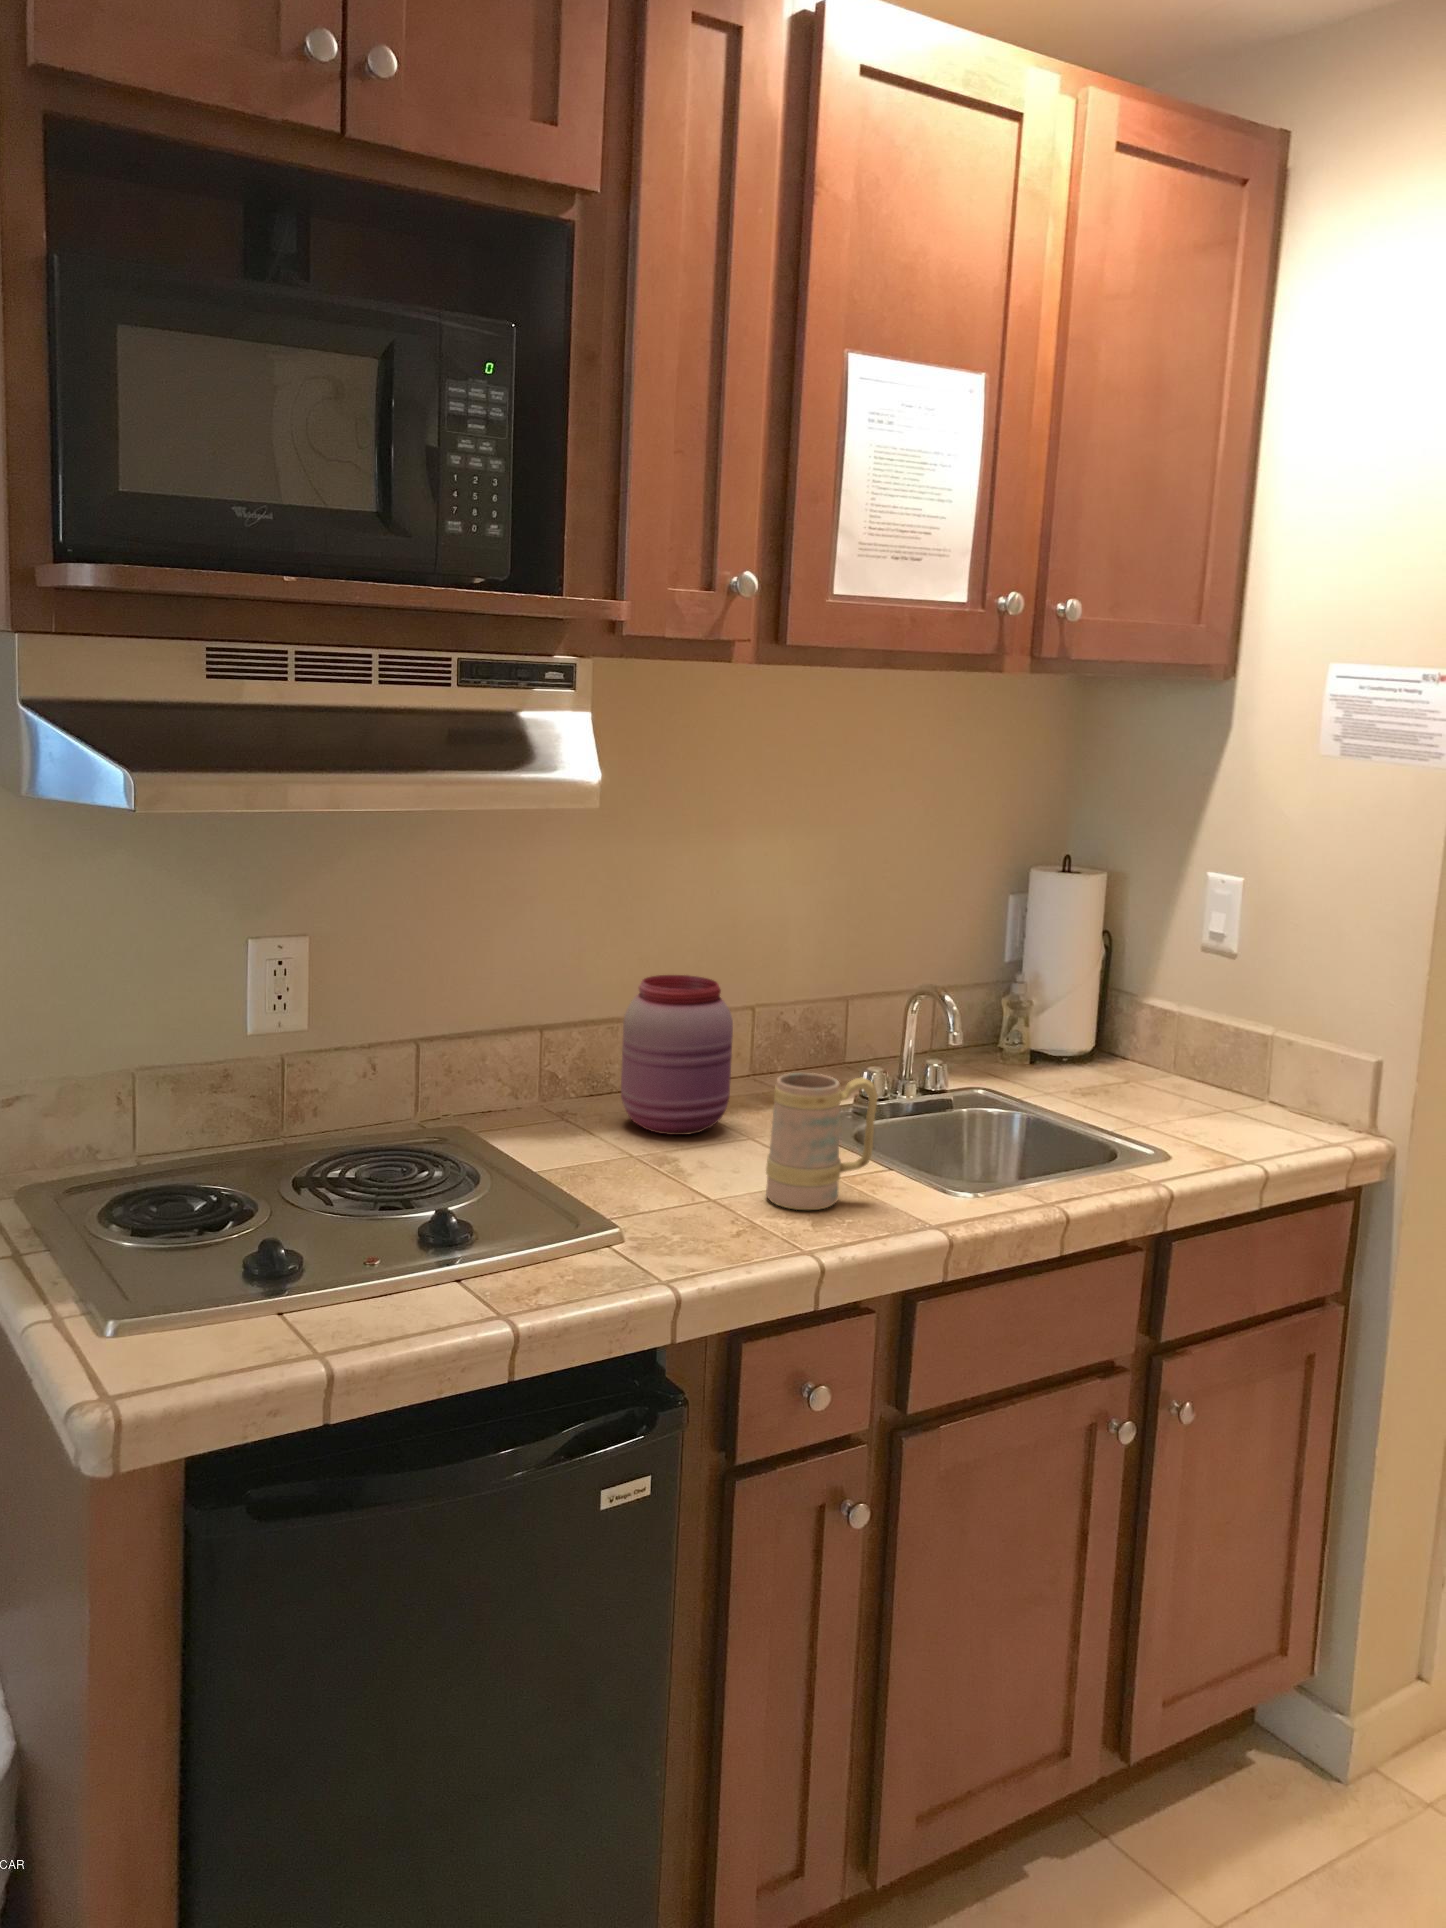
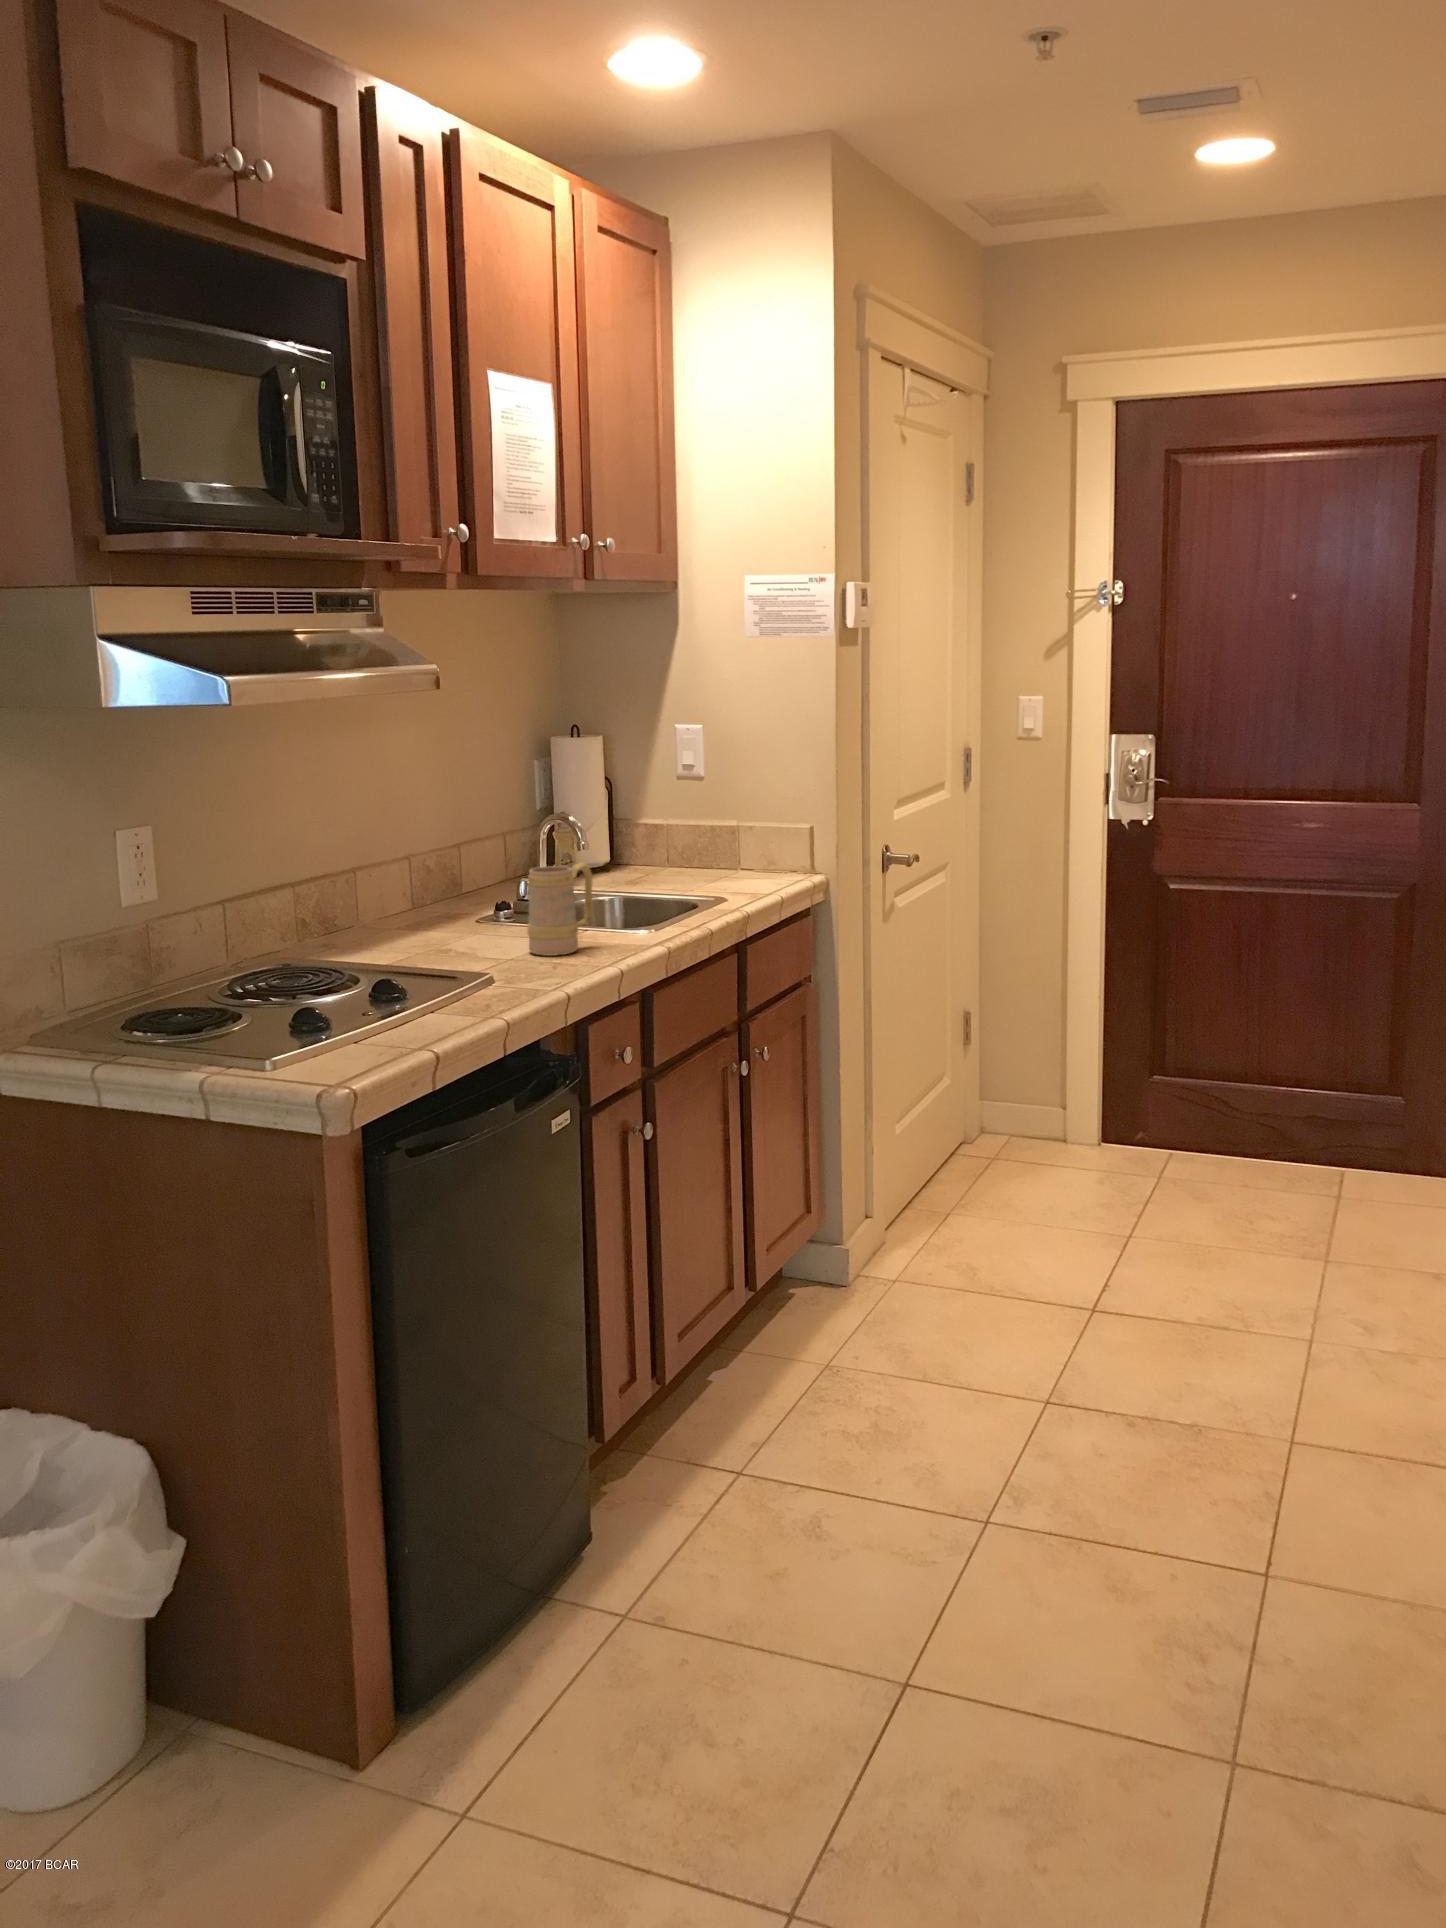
jar: present [621,975,733,1135] -> none [357,828,443,943]

